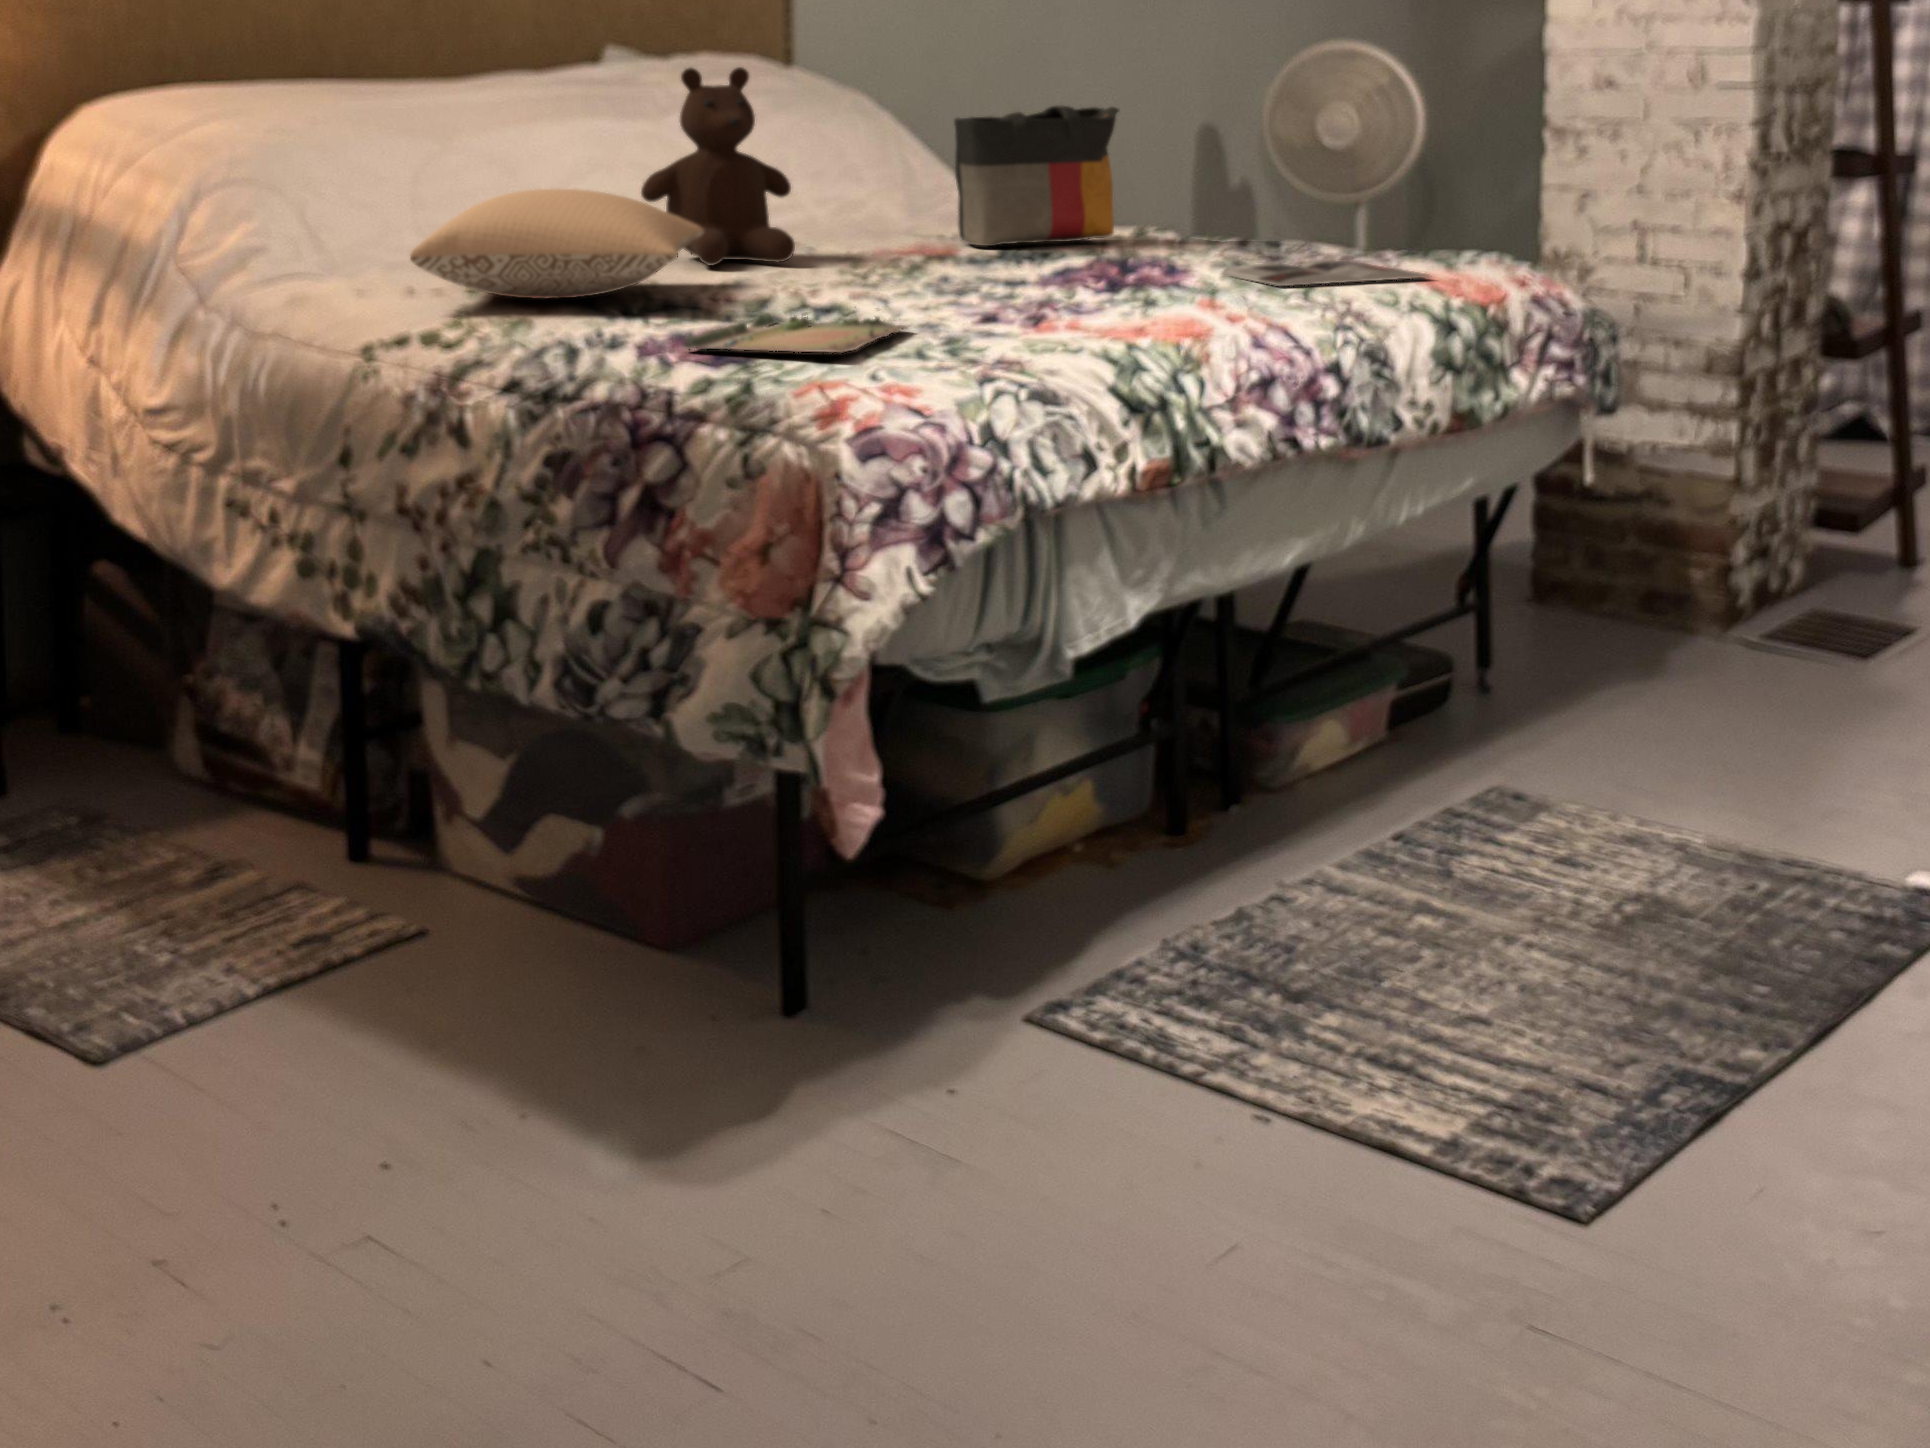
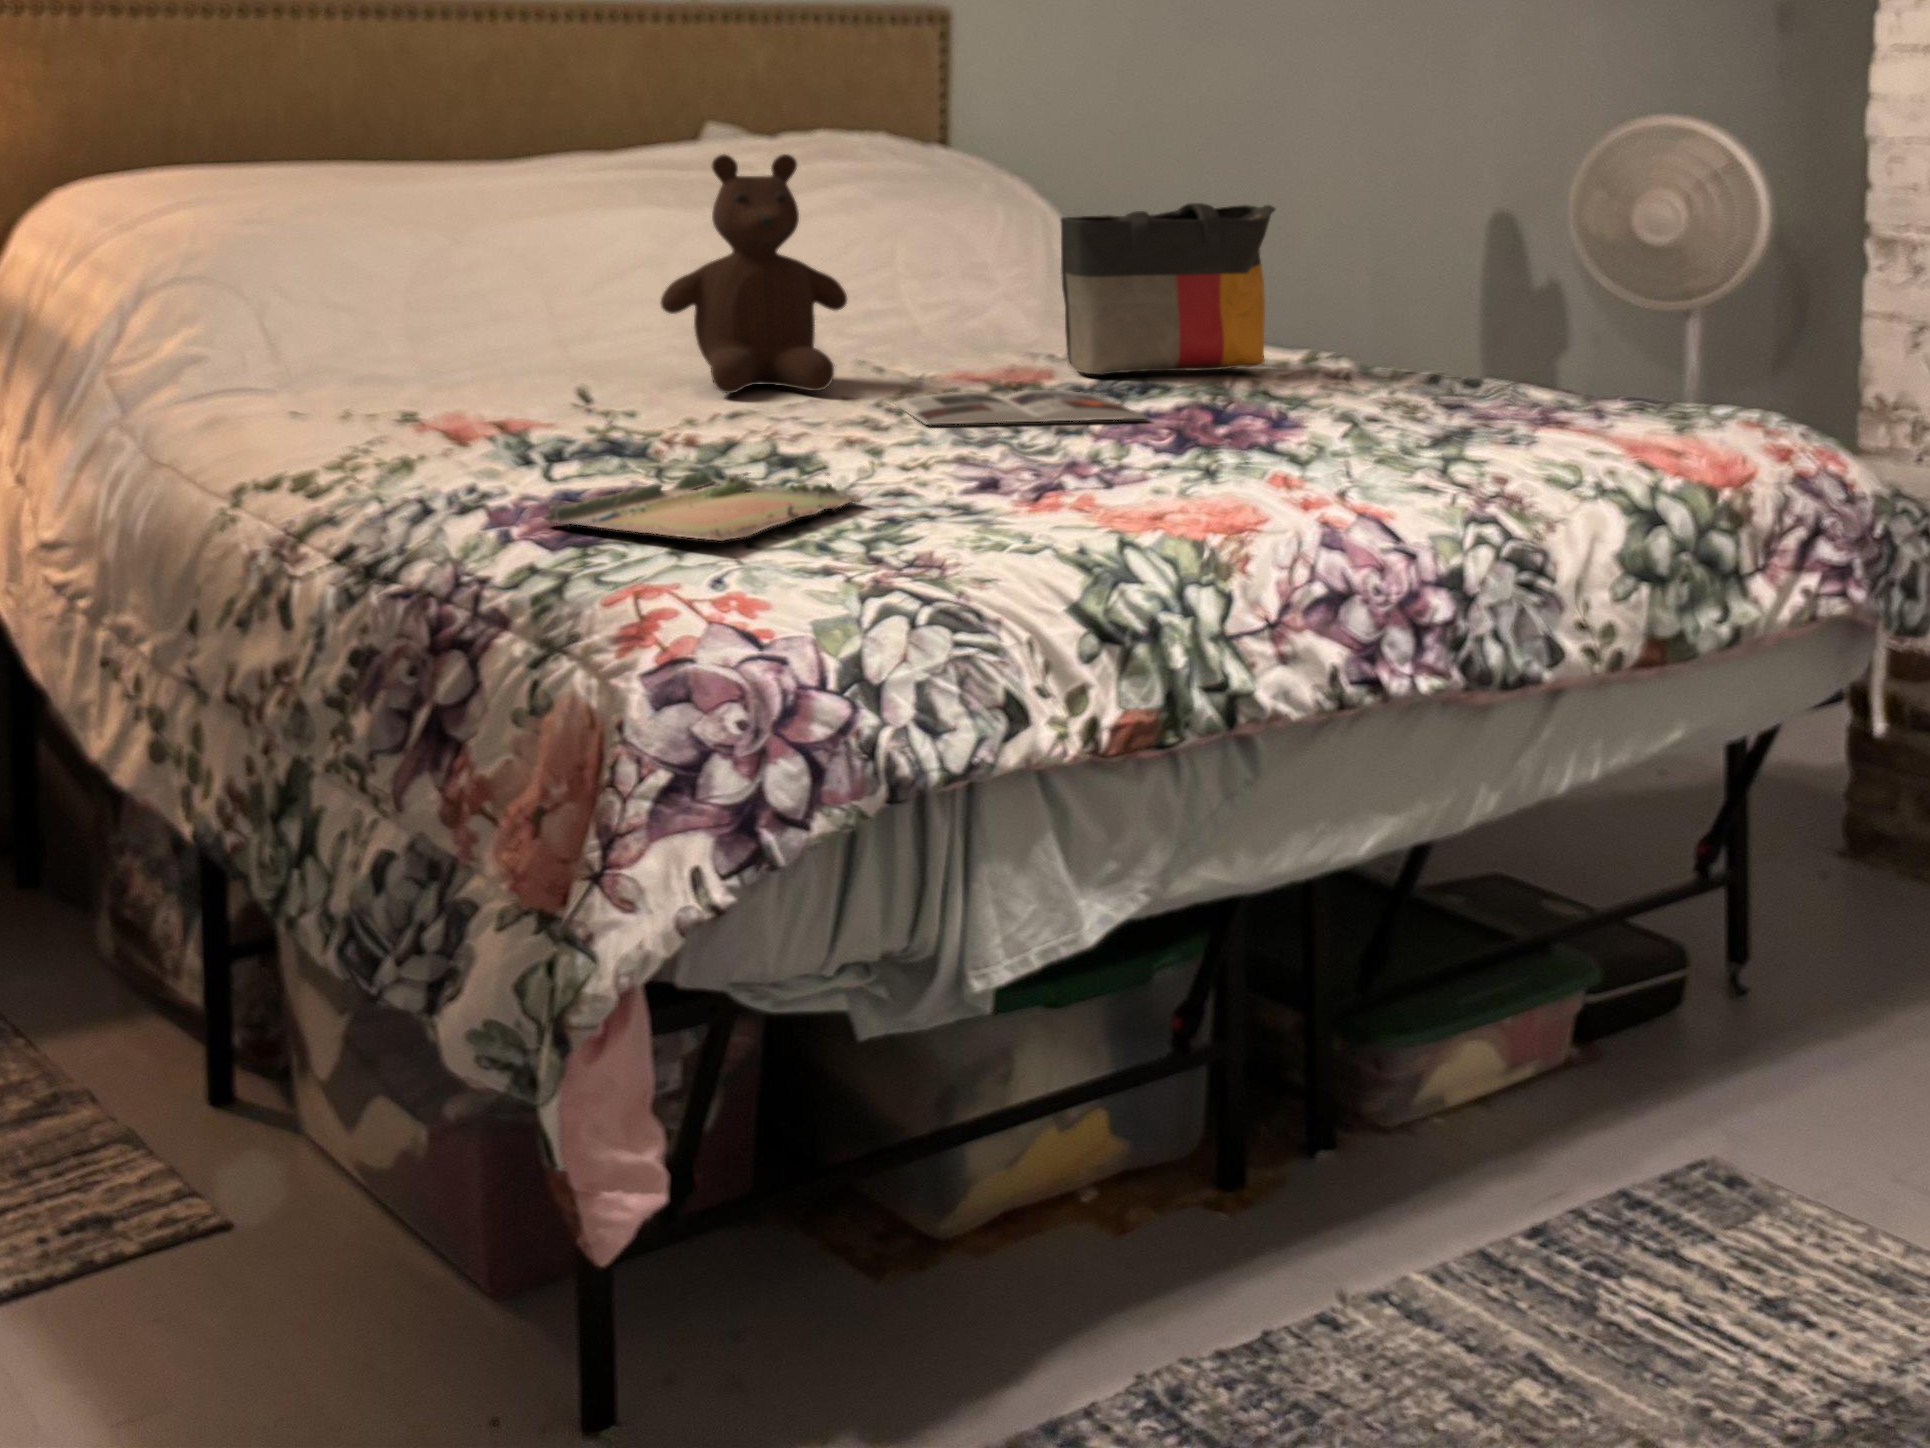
pillow: present [410,189,704,299] -> none [297,303,697,435]
magazine: present [1221,260,1432,286] -> present [895,390,1146,425]

